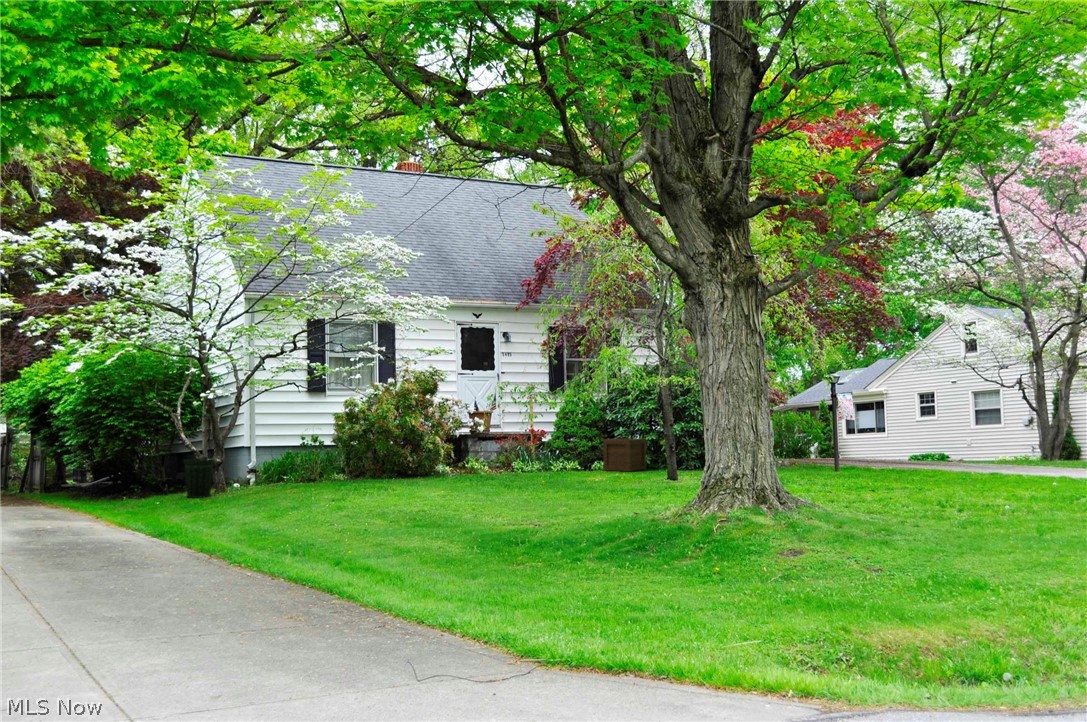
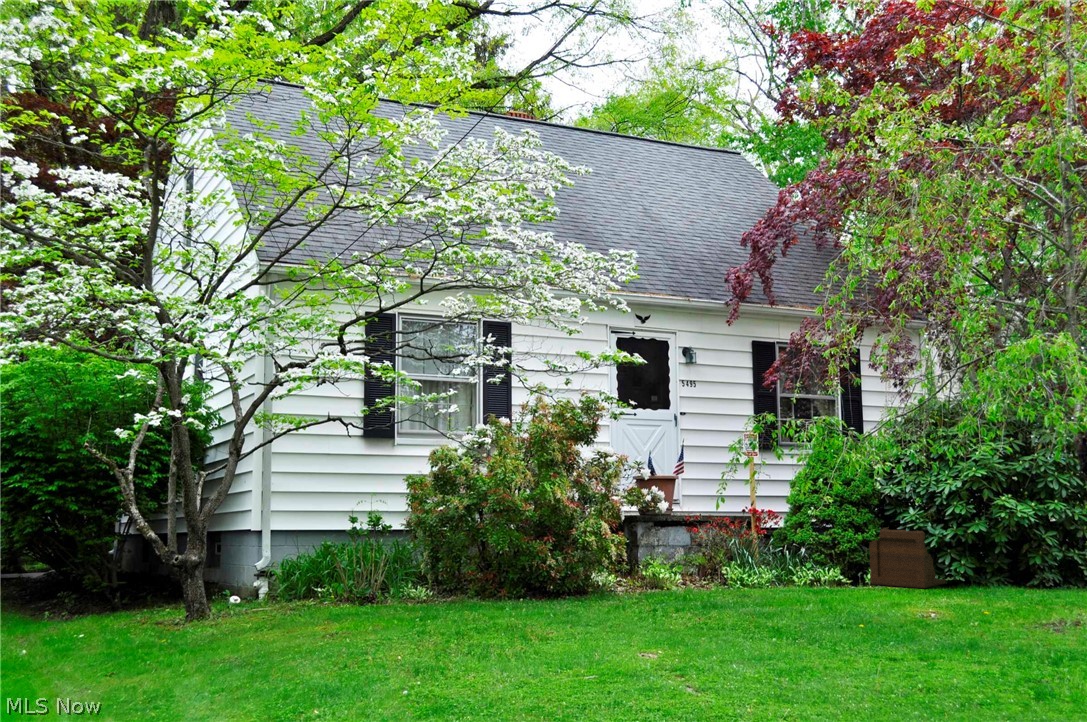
waste bin: present [184,459,214,498] -> none [133,553,191,628]

